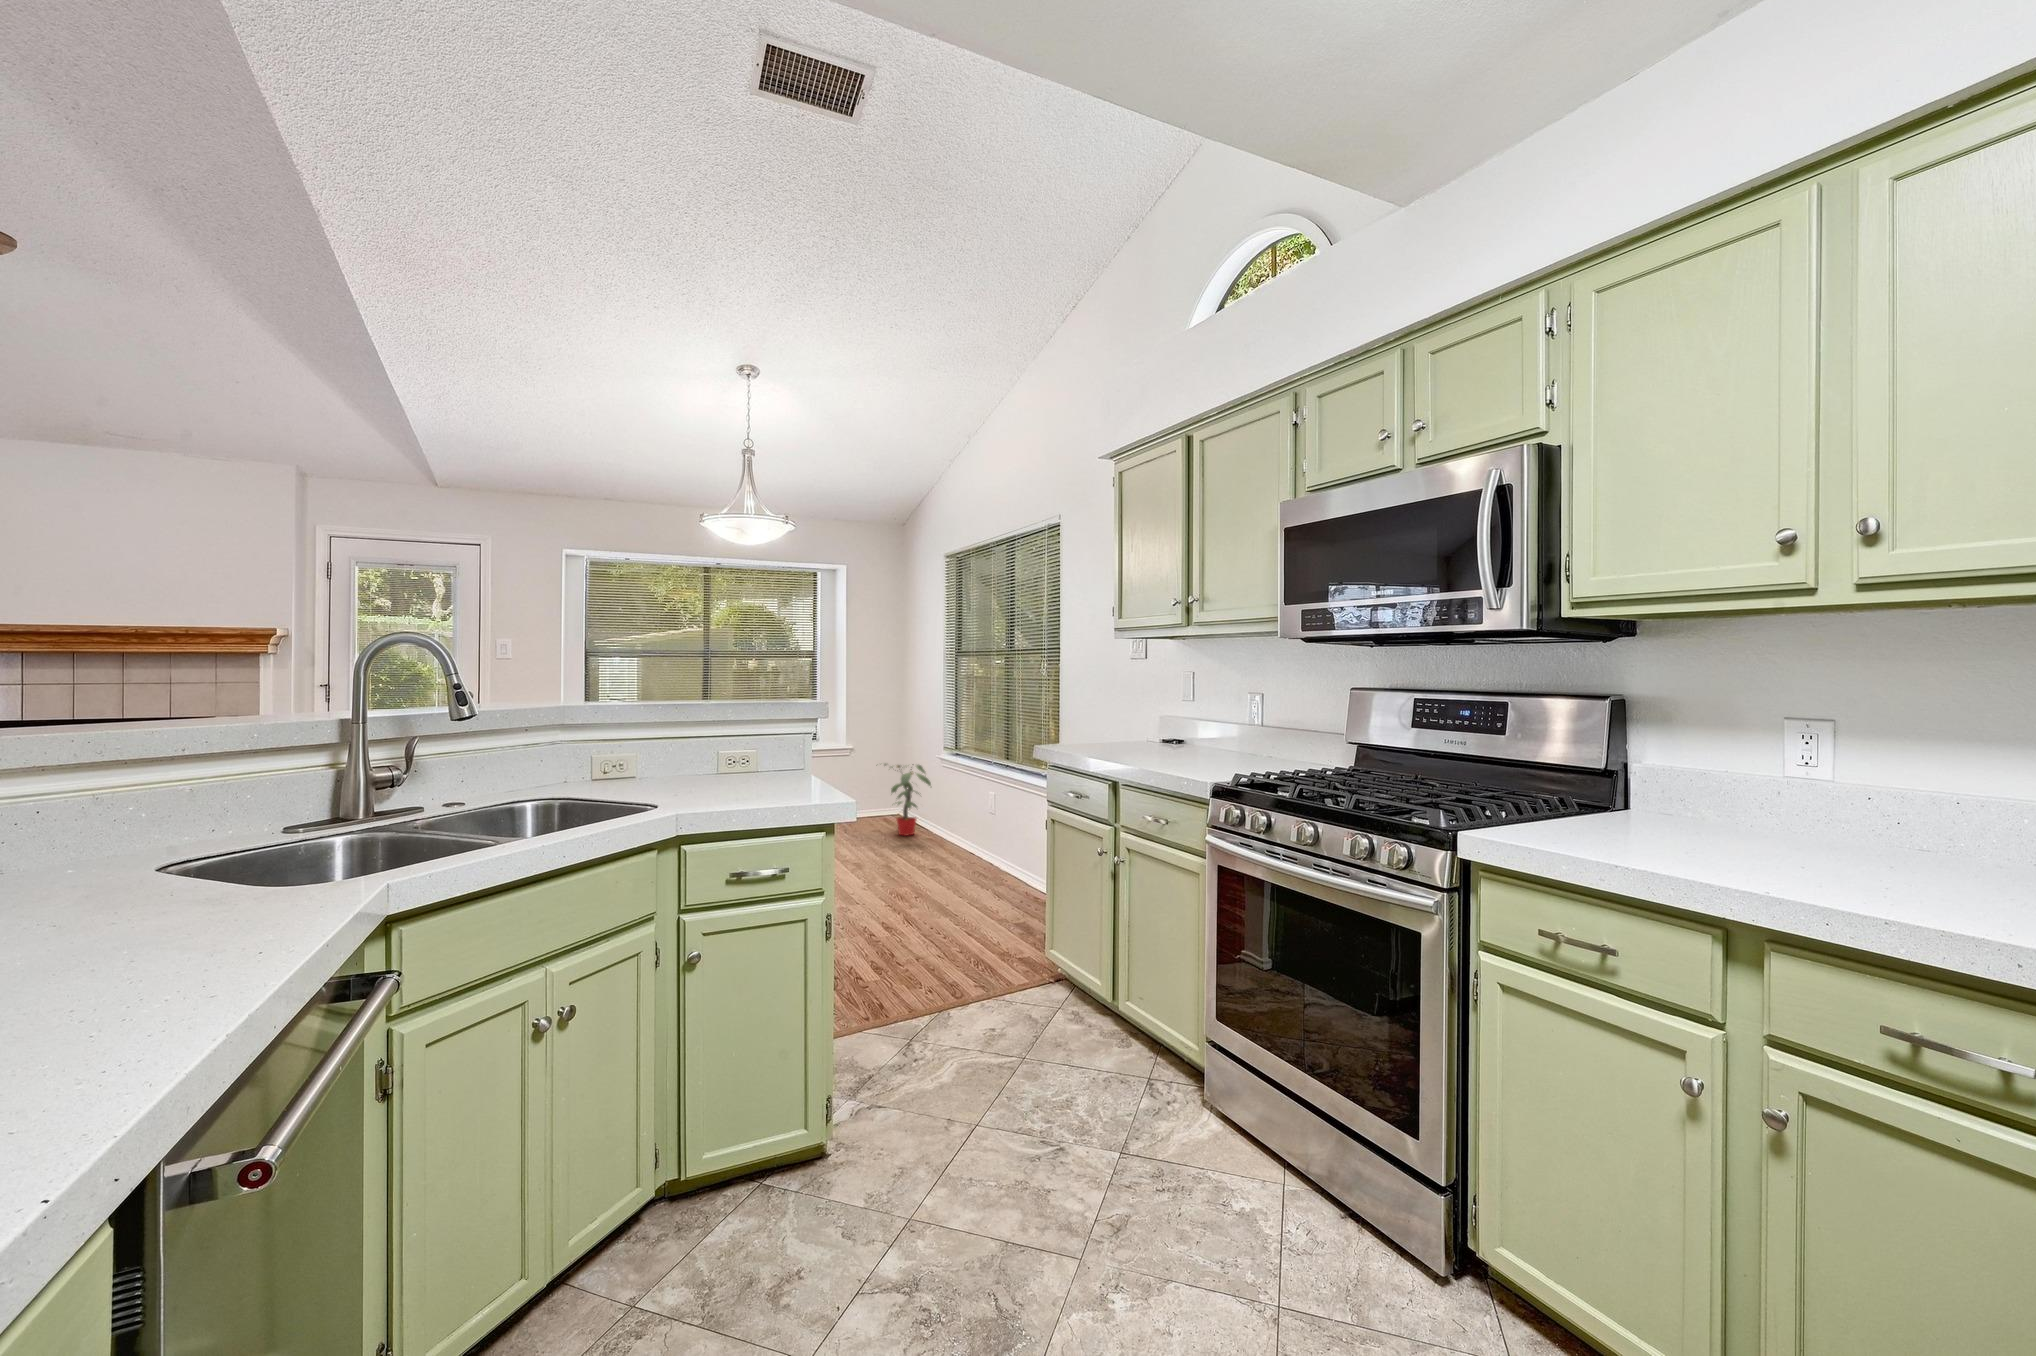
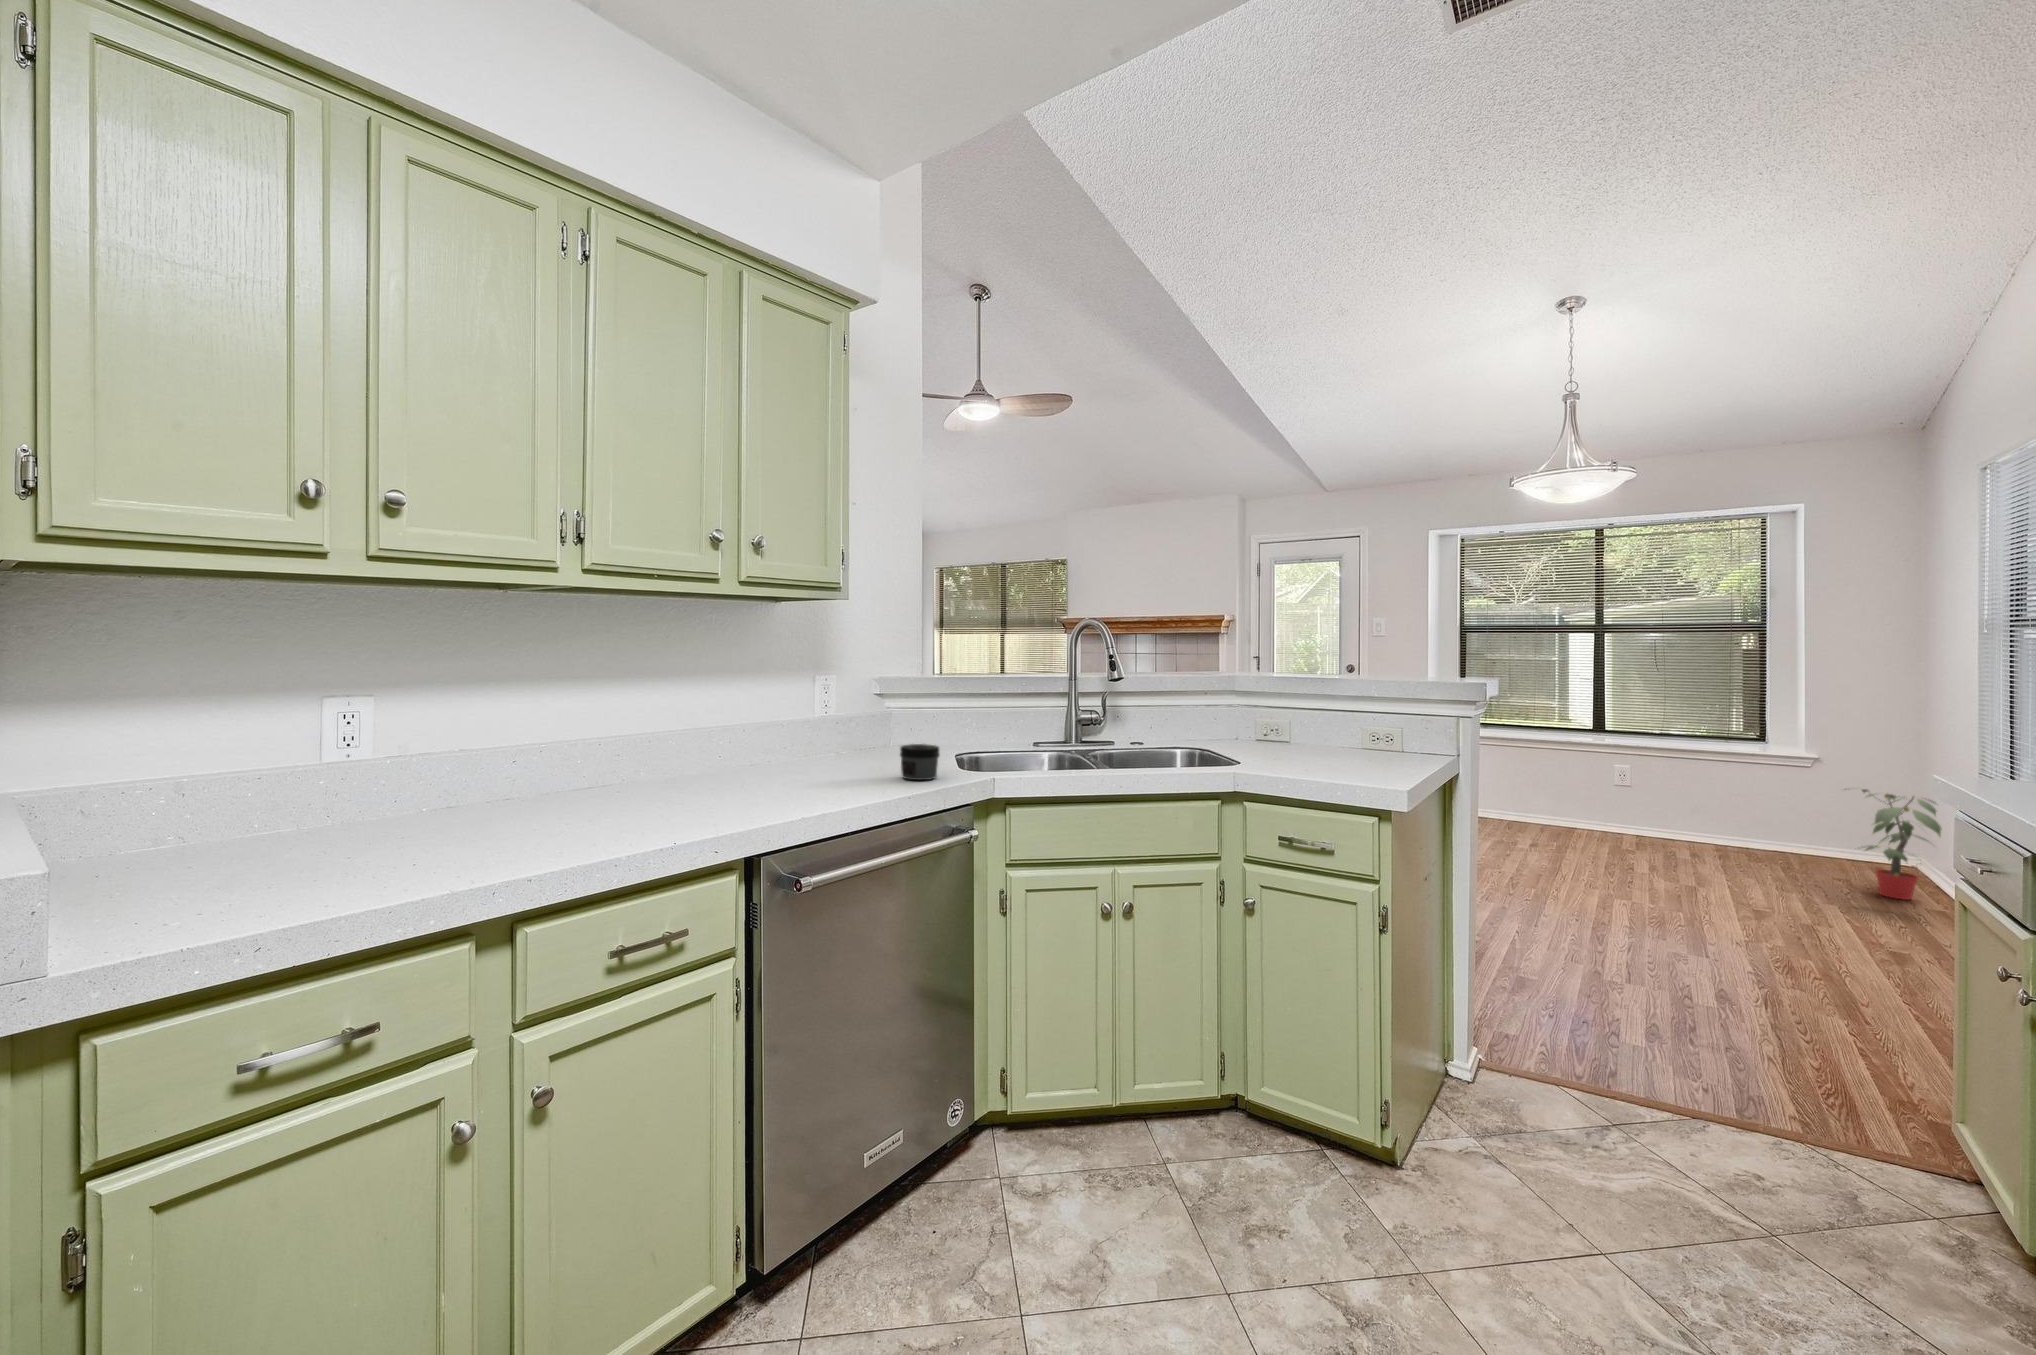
jar: none [110,849,217,922] -> present [900,744,940,780]

